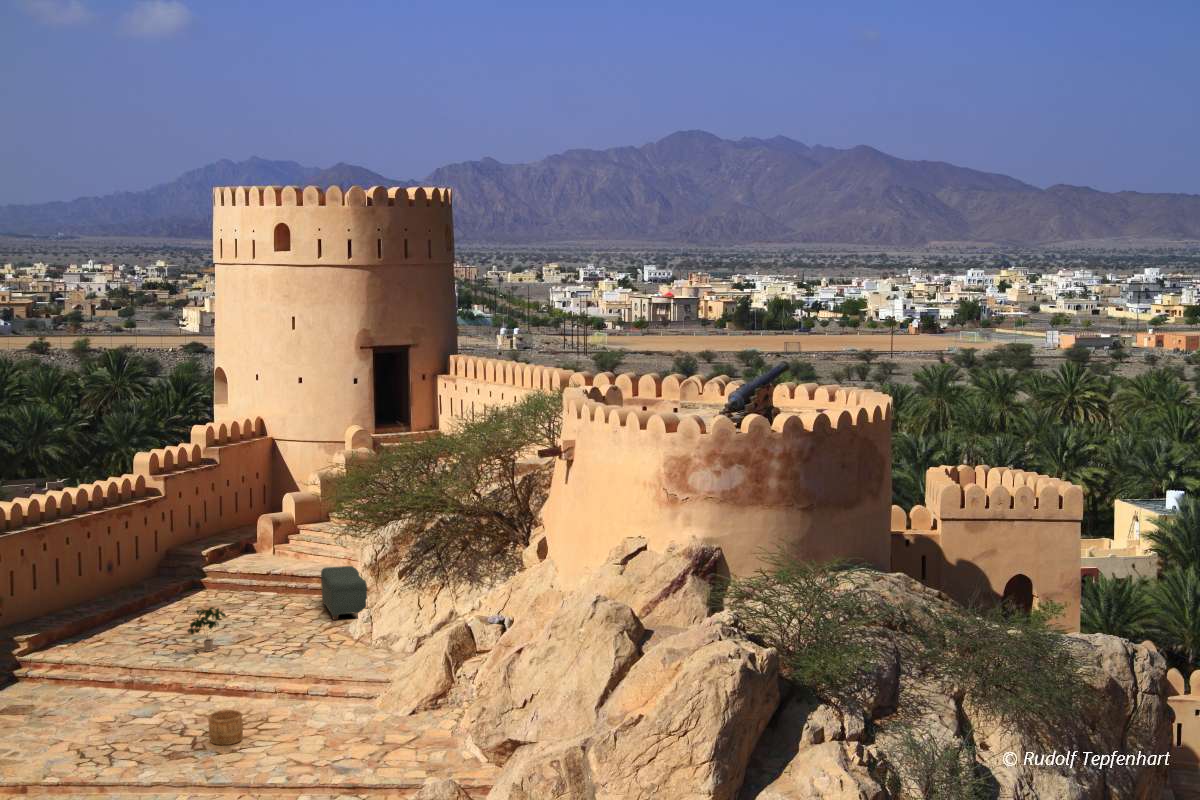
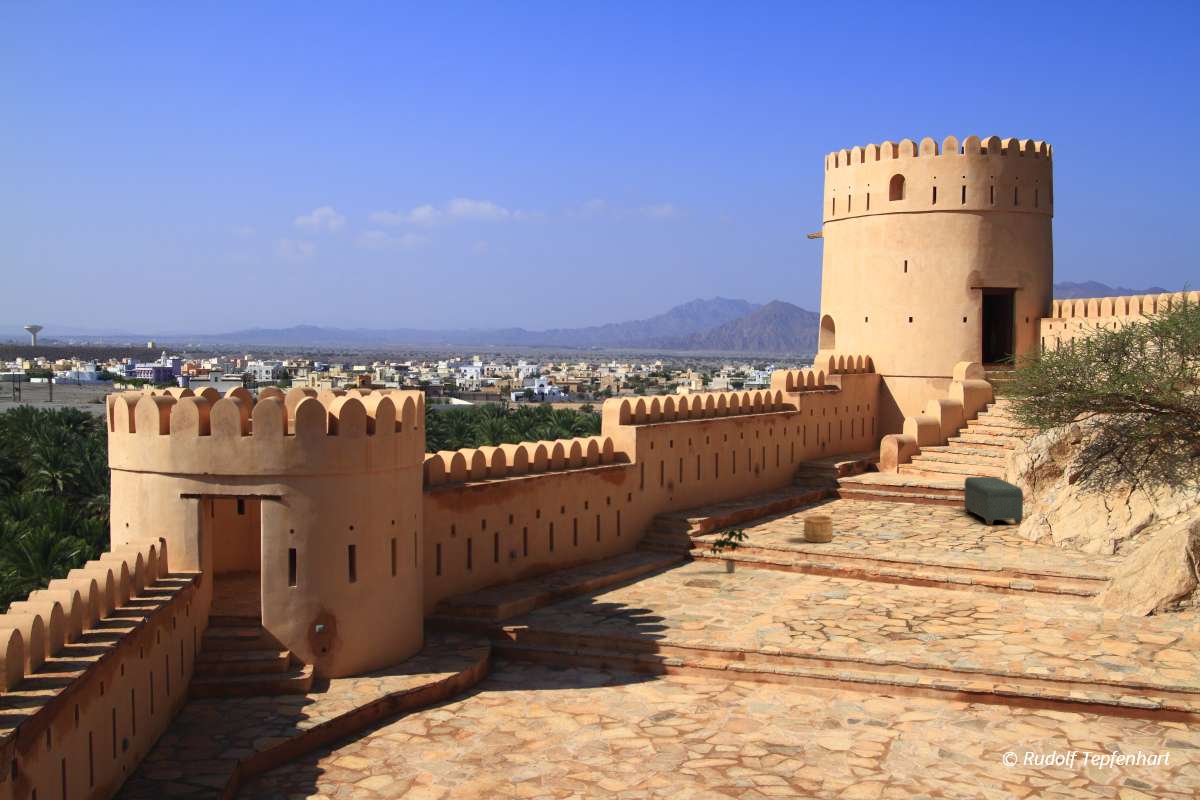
potted plant: present [188,607,226,651] -> present [710,528,749,573]
wooden bucket: present [208,710,243,745] -> present [804,515,833,543]

